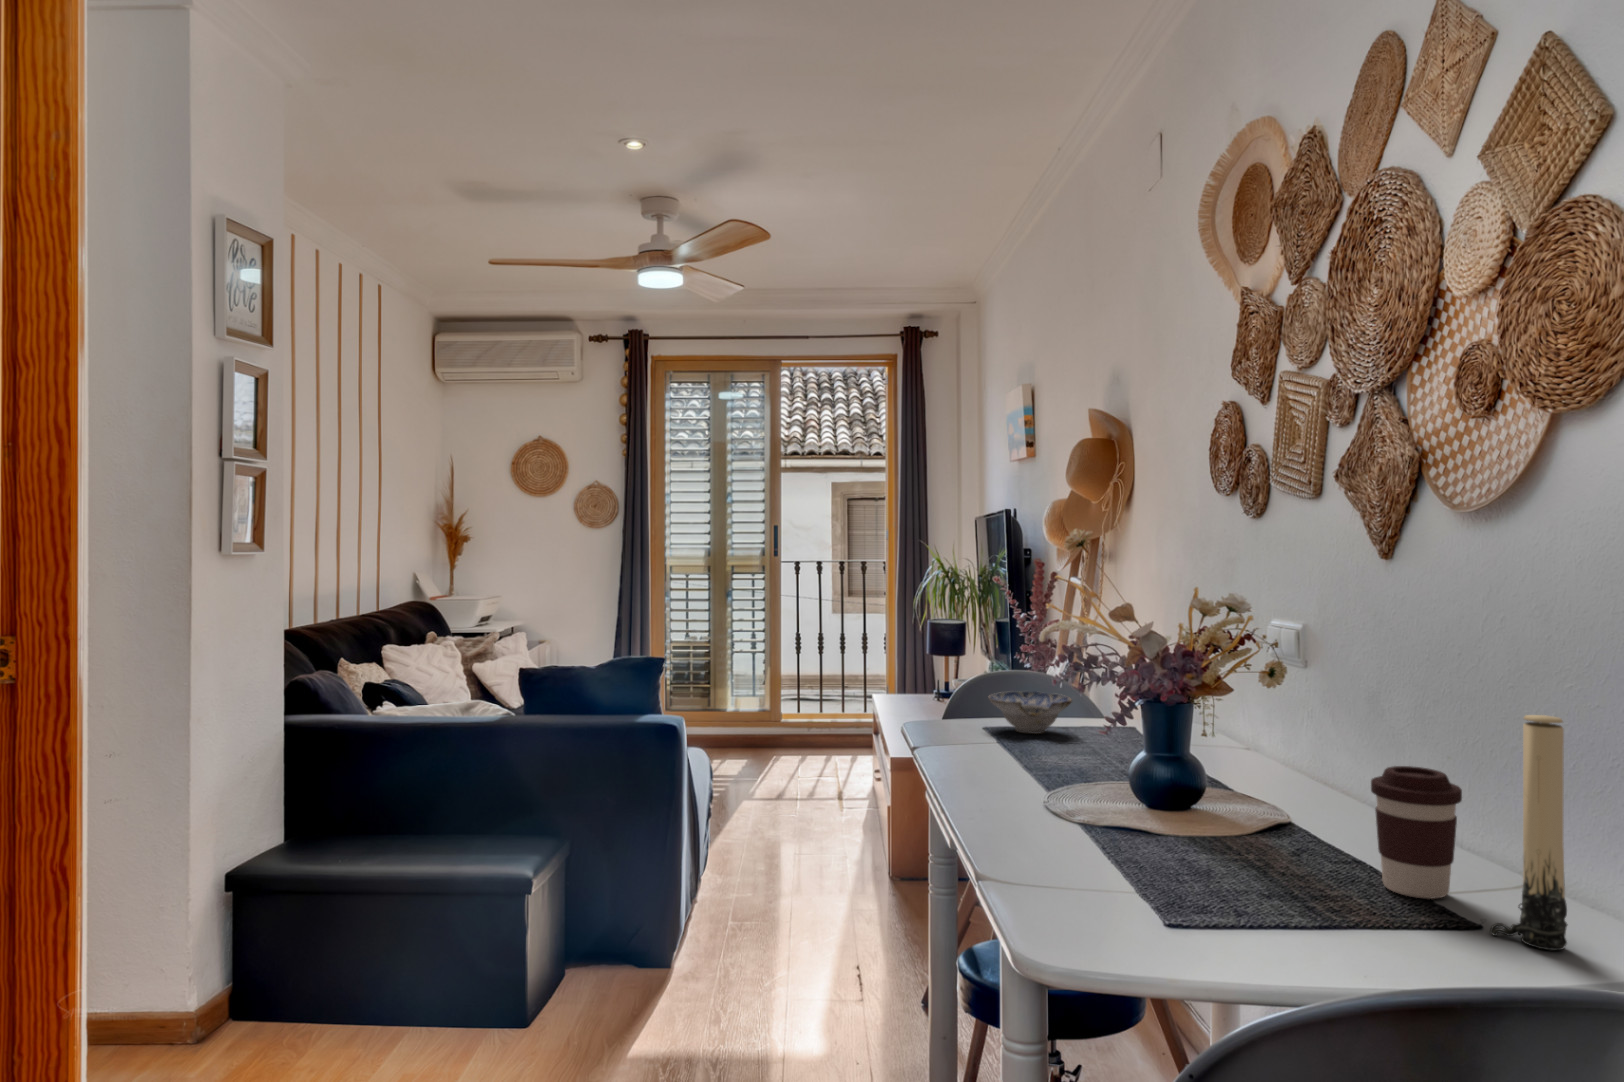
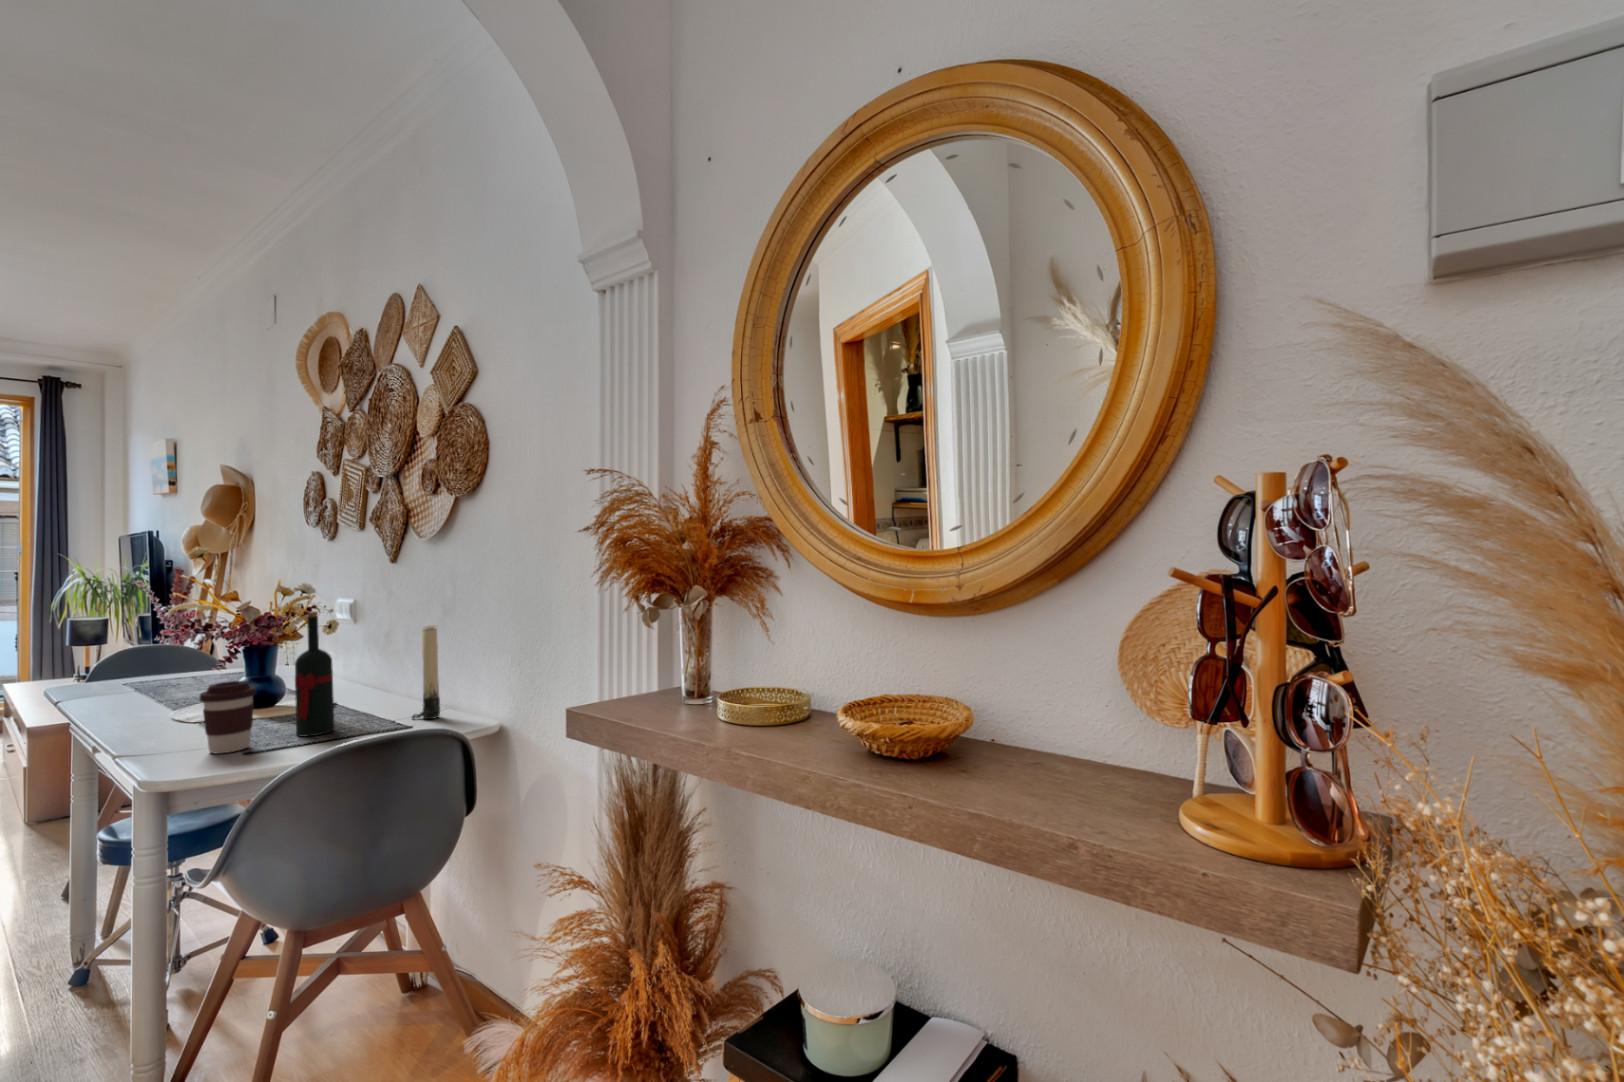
wine bottle: none [1251,655,1324,926] -> present [295,611,334,736]
ceramic bowl: present [989,691,1072,734] -> none [129,657,203,687]
coffee cup: present [1371,766,1462,899] -> present [200,681,256,754]

